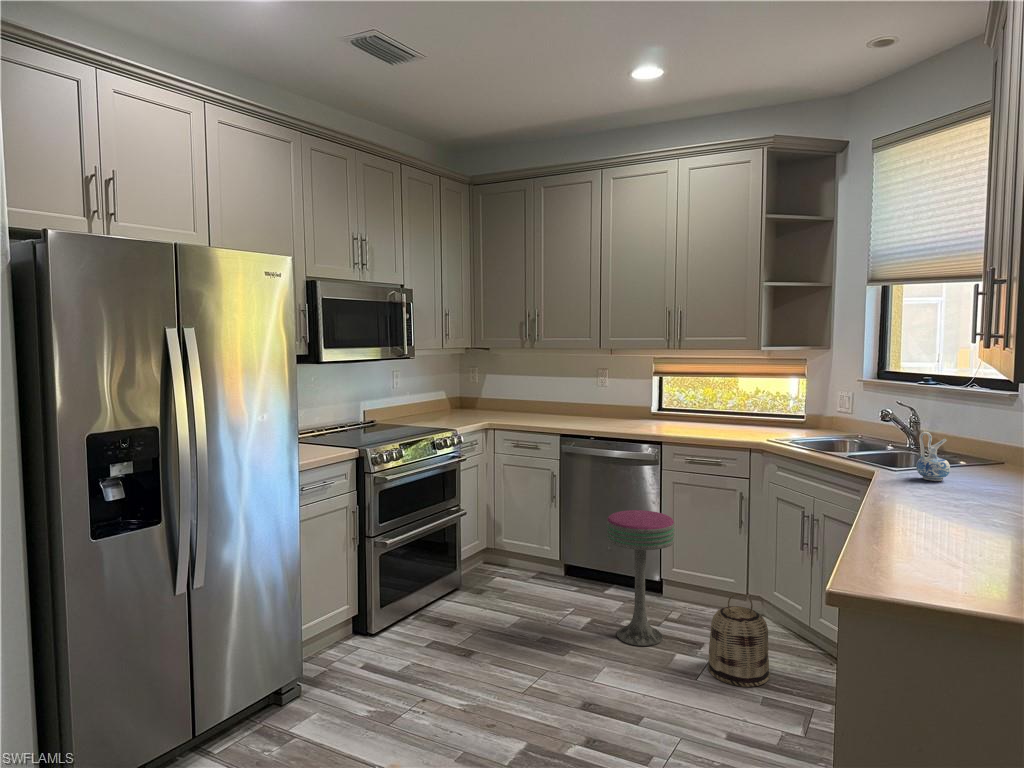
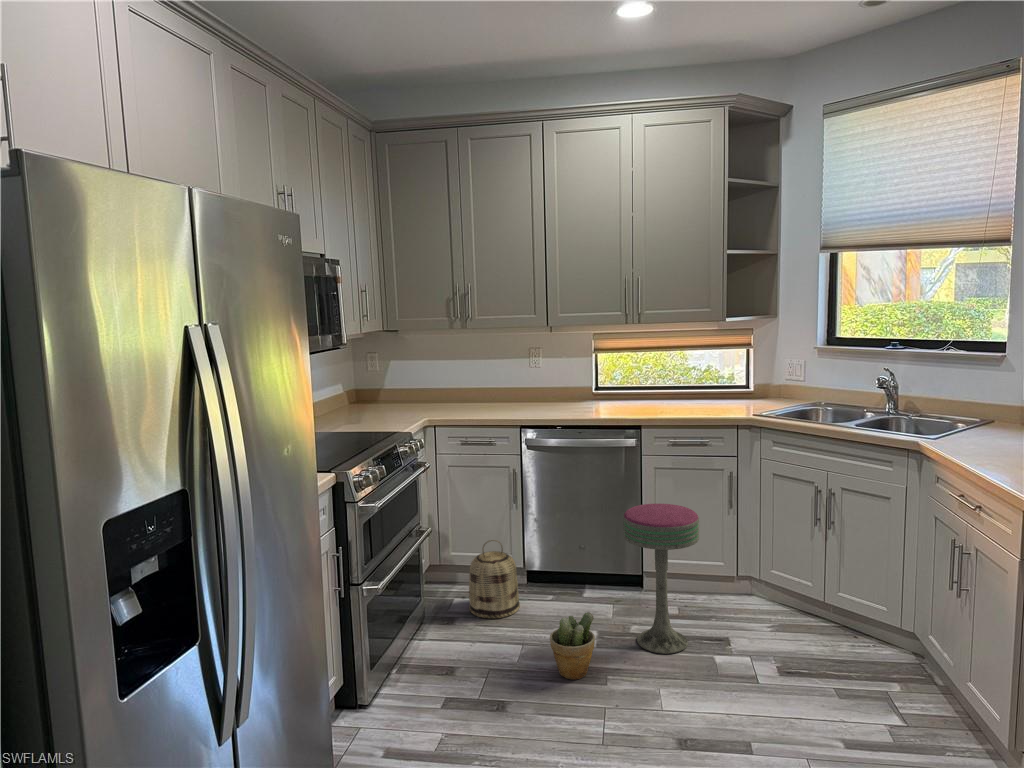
ceramic pitcher: present [916,432,950,481] -> none [960,396,994,444]
potted plant: none [524,592,563,648] -> present [550,612,595,680]
basket: present [708,594,770,687] -> present [469,540,520,619]

